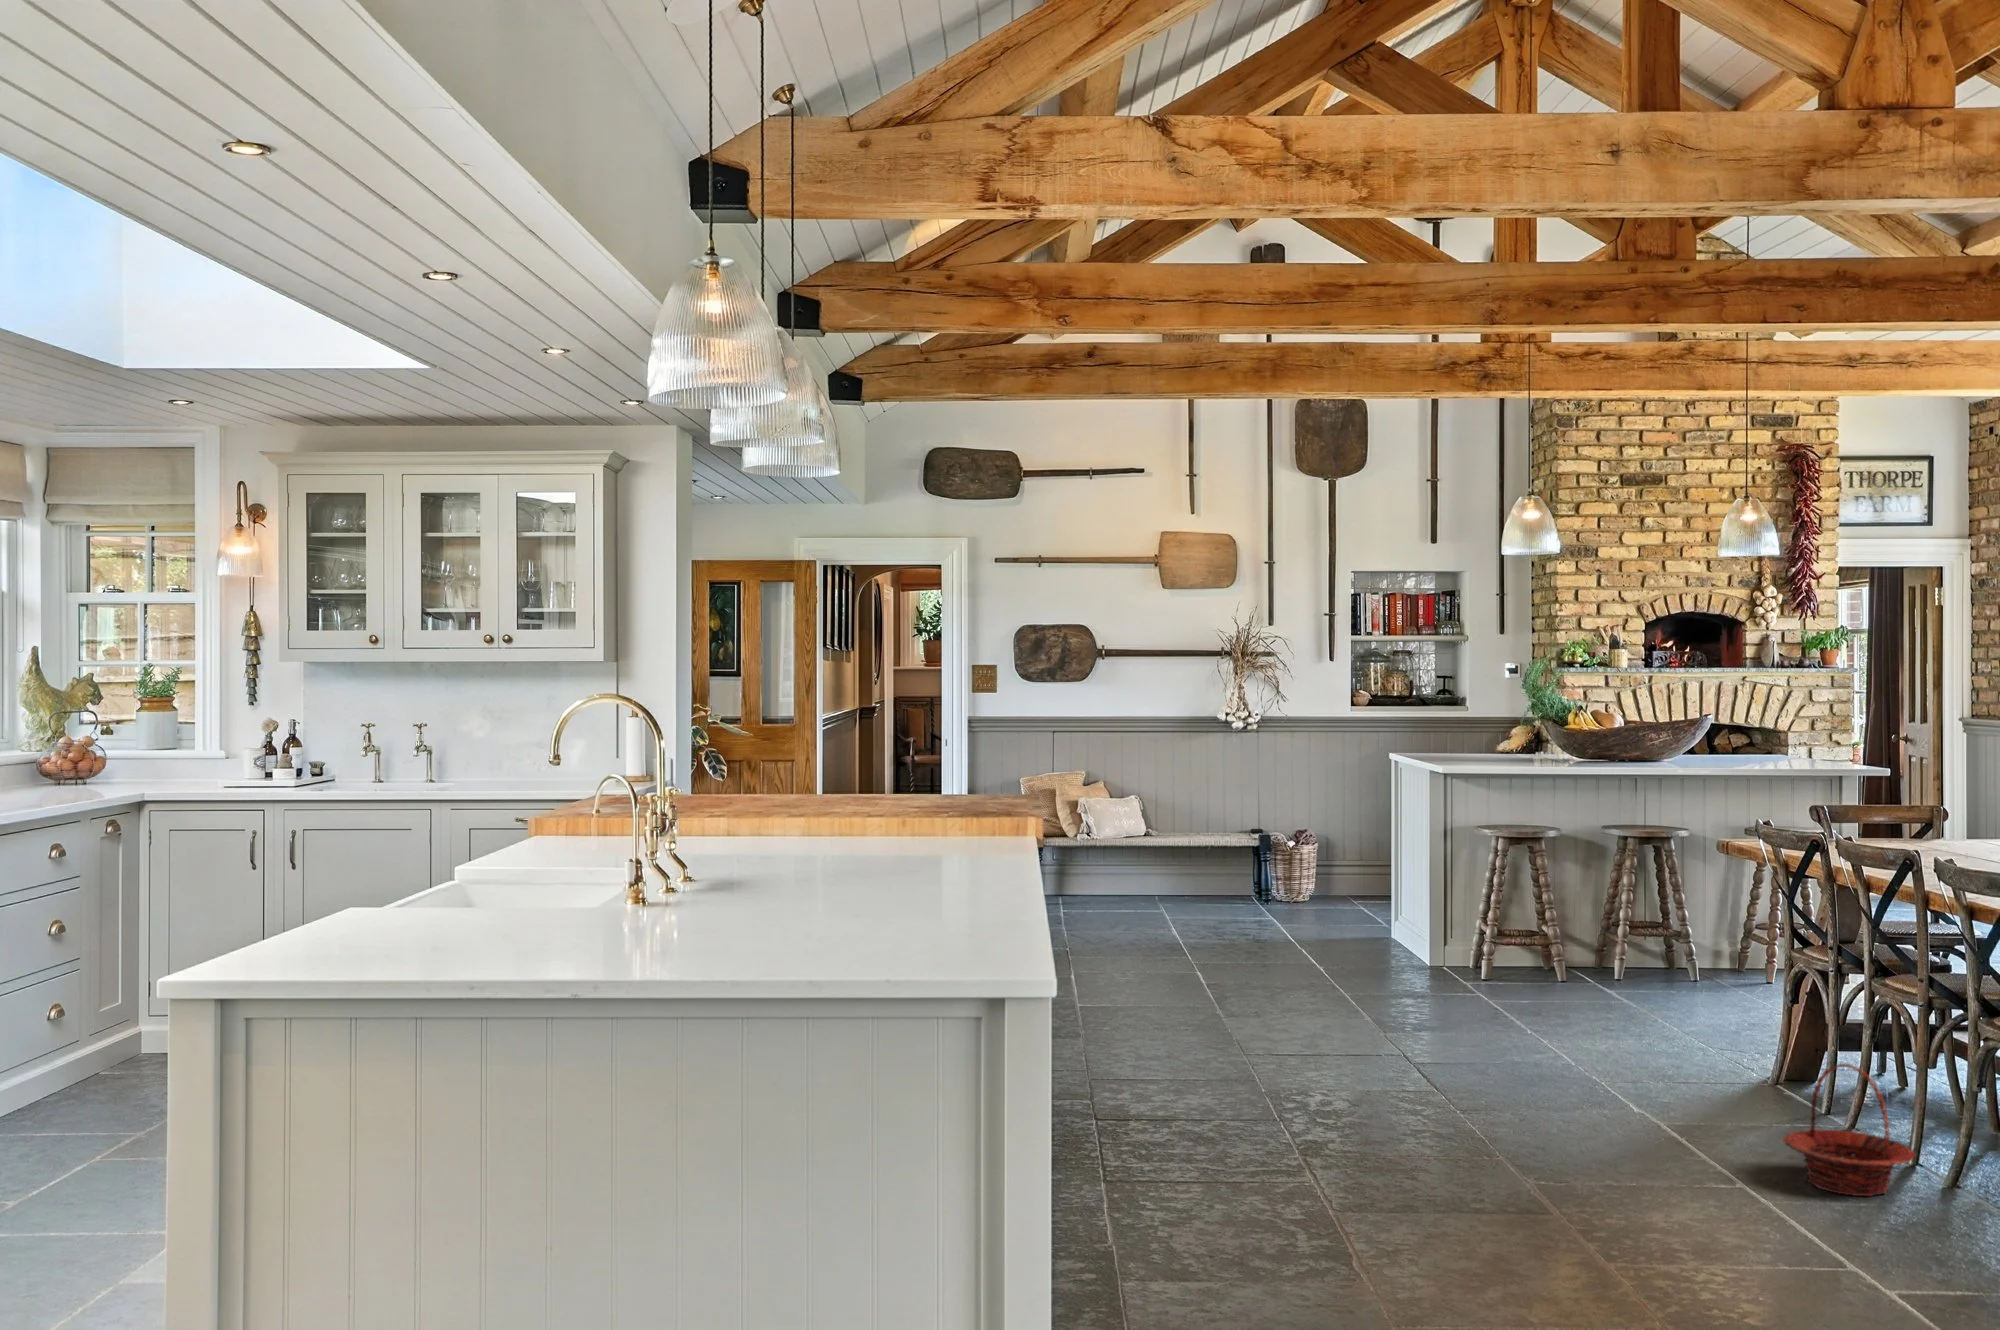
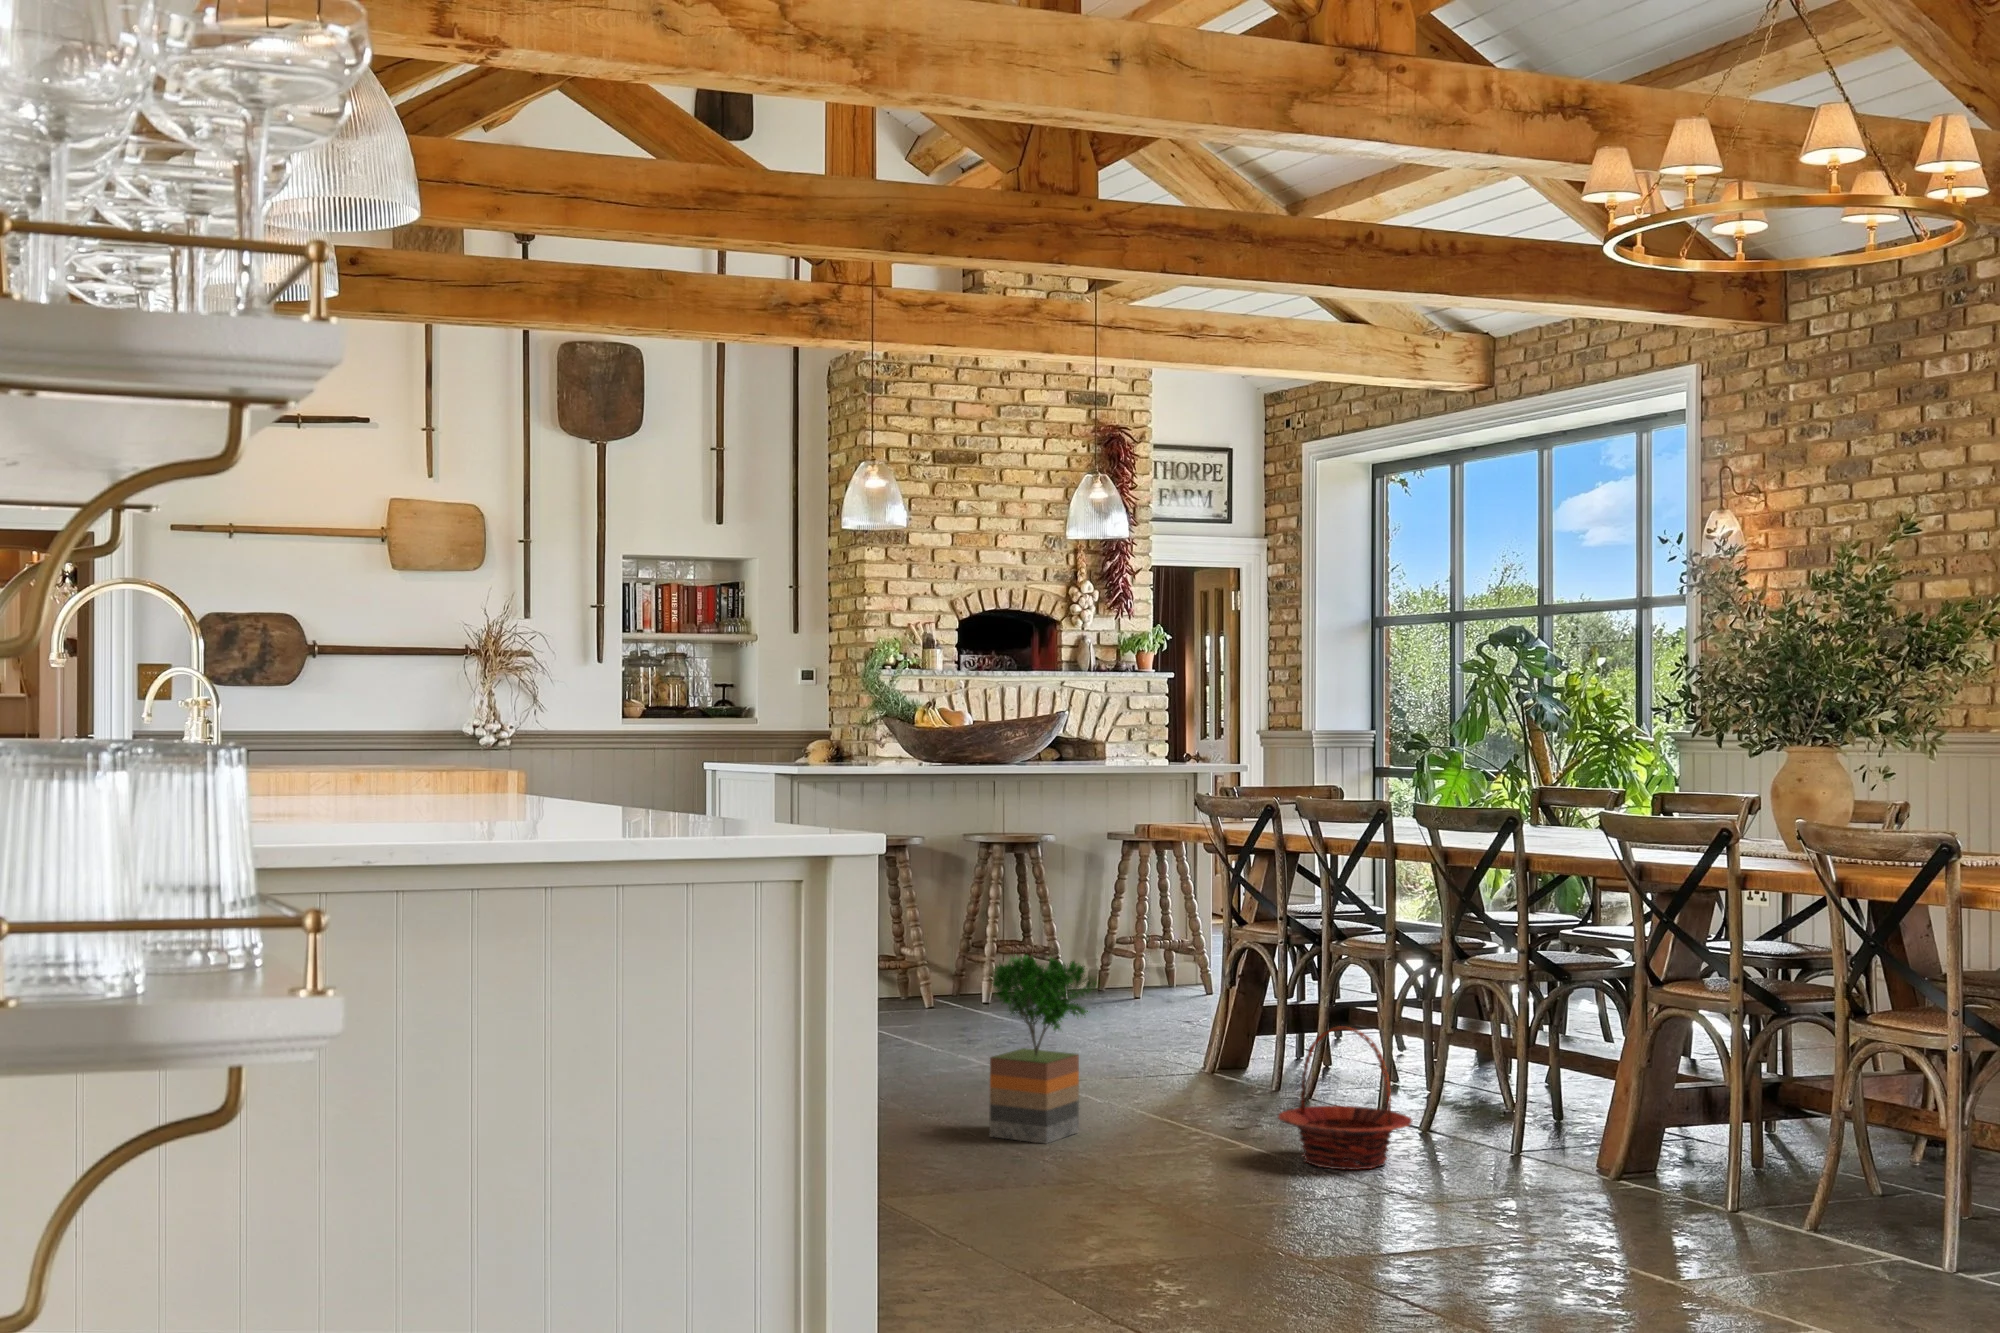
potted tree: none [1534,967,1640,1133] -> present [989,955,1099,1144]

